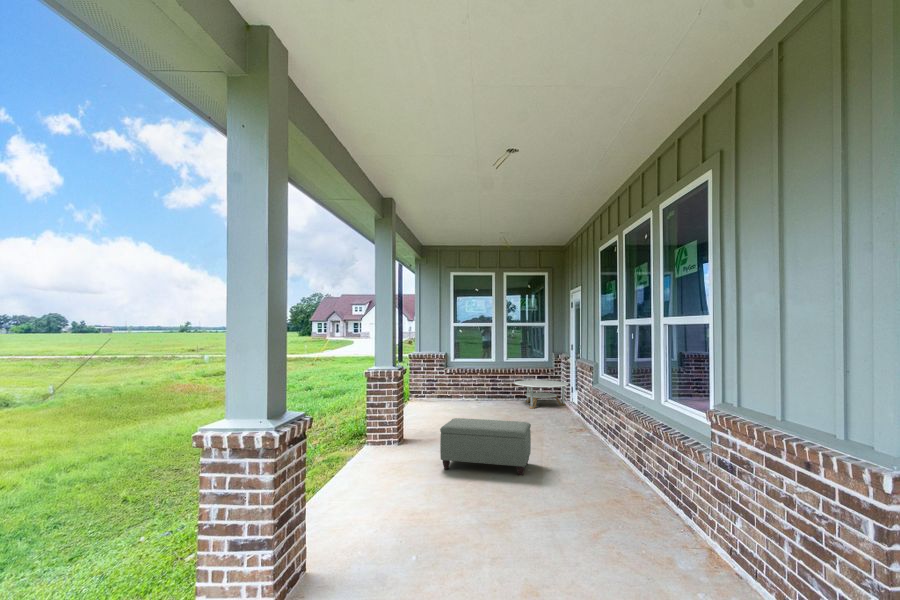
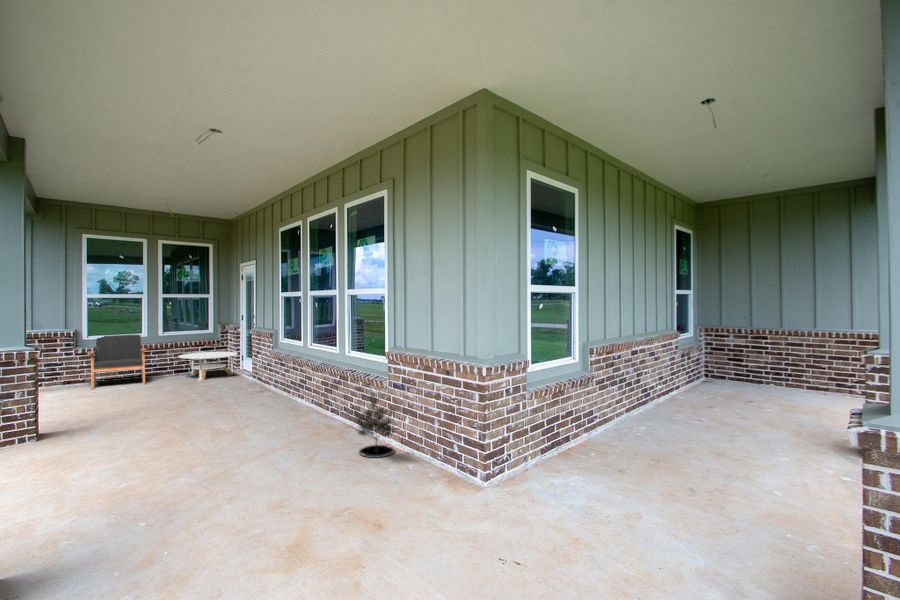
armchair: none [443,359,490,407] -> present [88,335,147,389]
ottoman: present [440,418,531,476] -> none [139,386,232,441]
potted tree: none [647,461,719,572] -> present [355,394,395,458]

